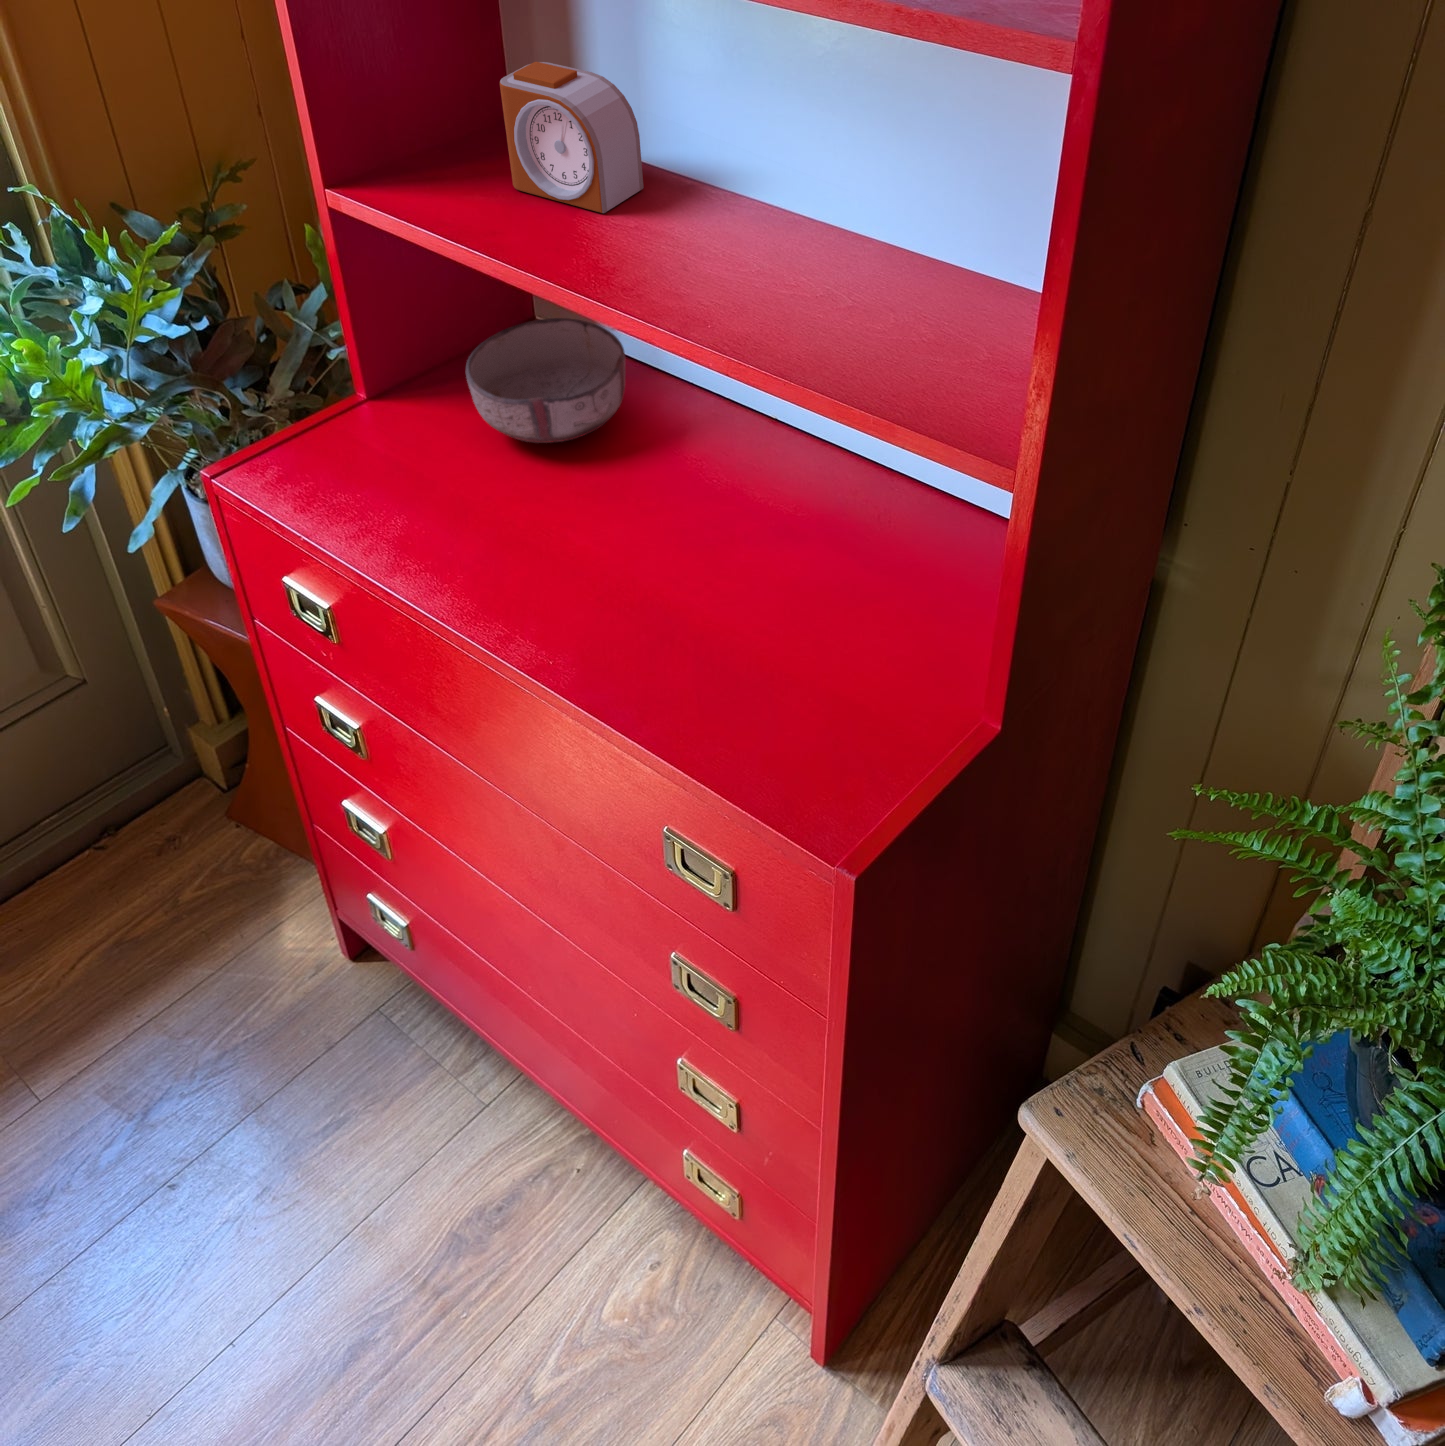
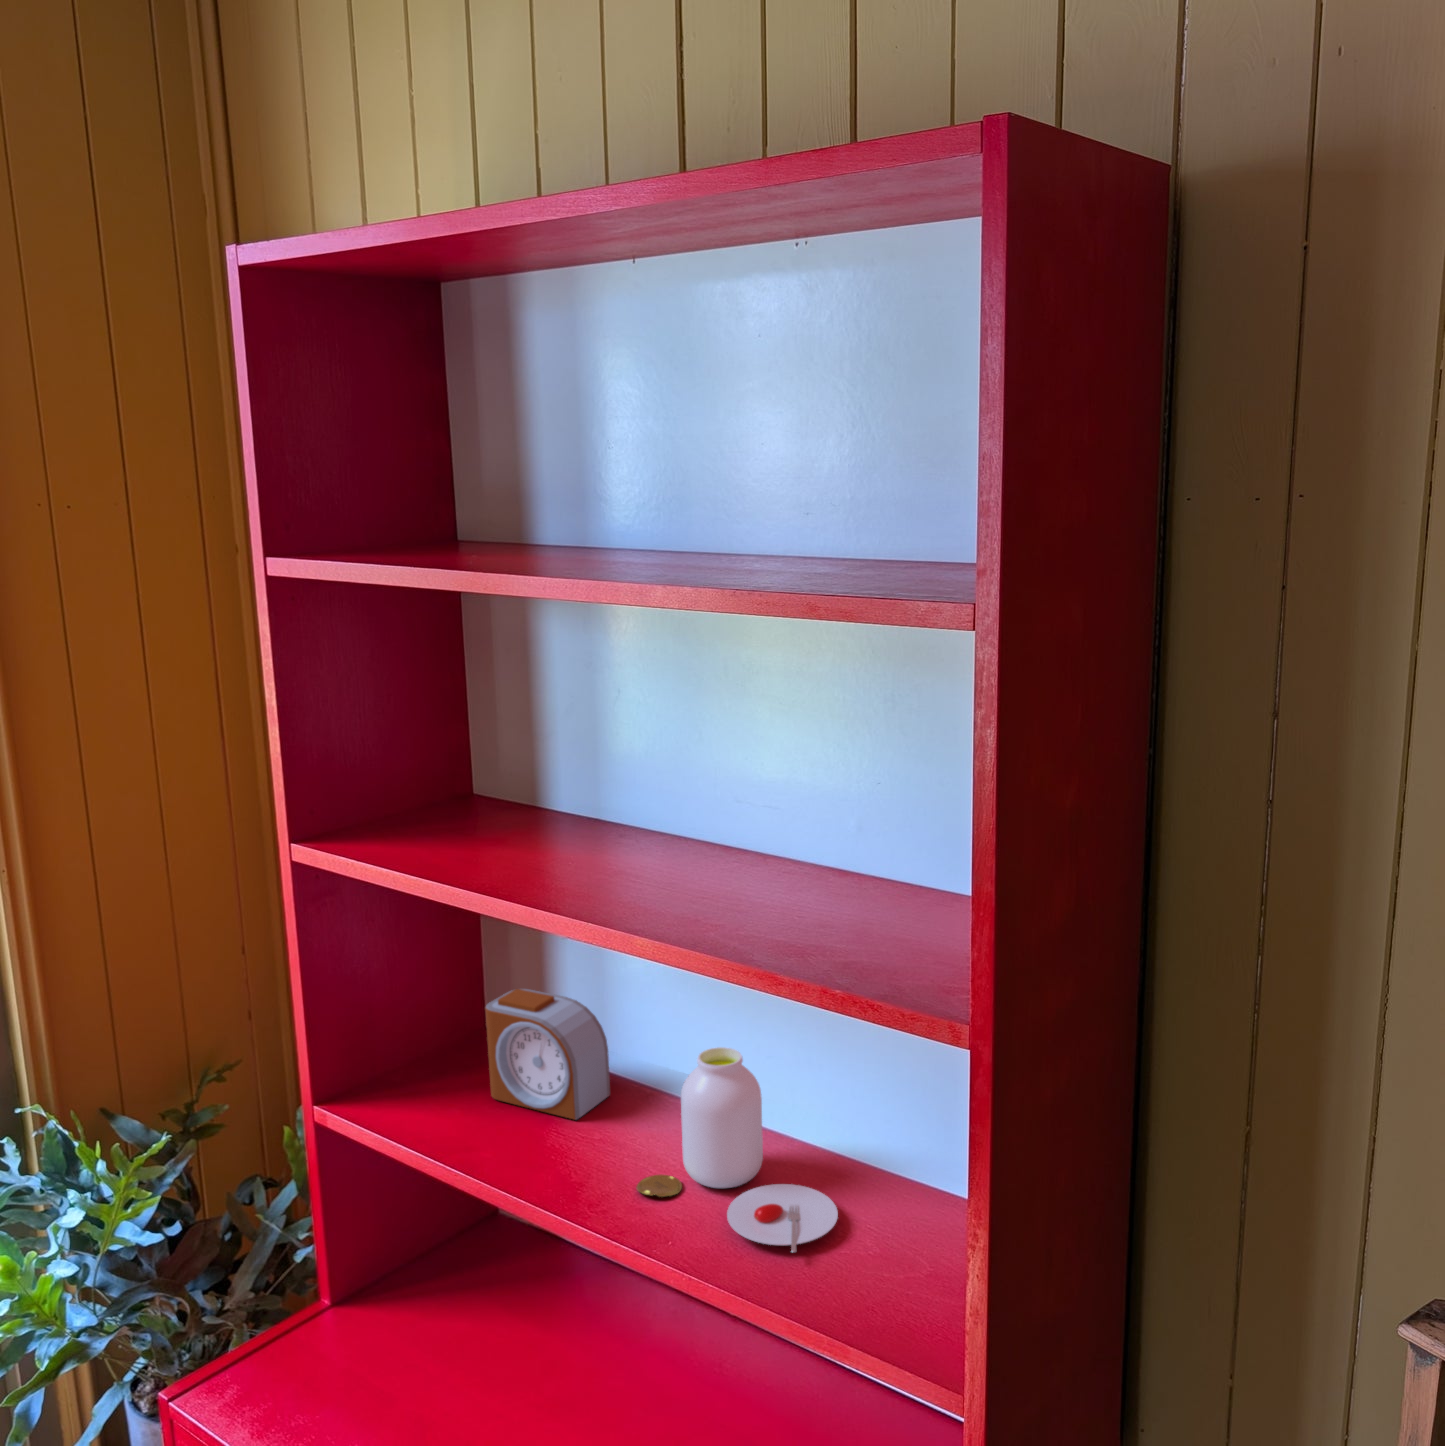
jar: none [660,129,866,346] -> present [637,1047,838,1252]
ceramic bowl: present [466,318,625,443] -> none [438,1216,593,1348]

